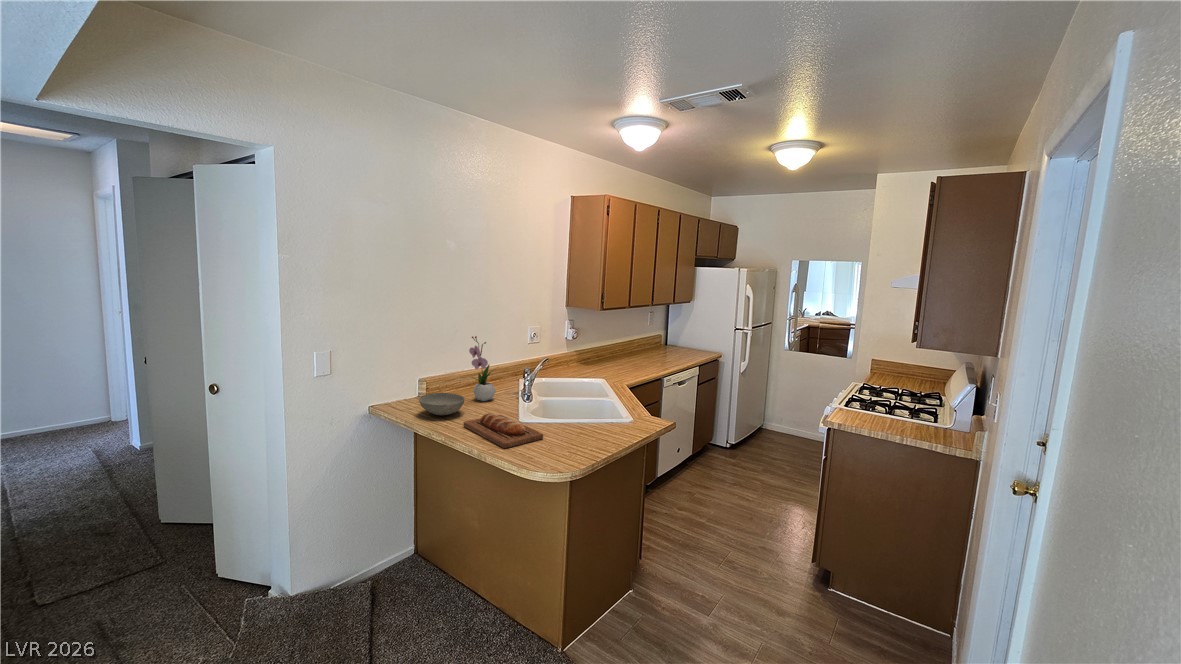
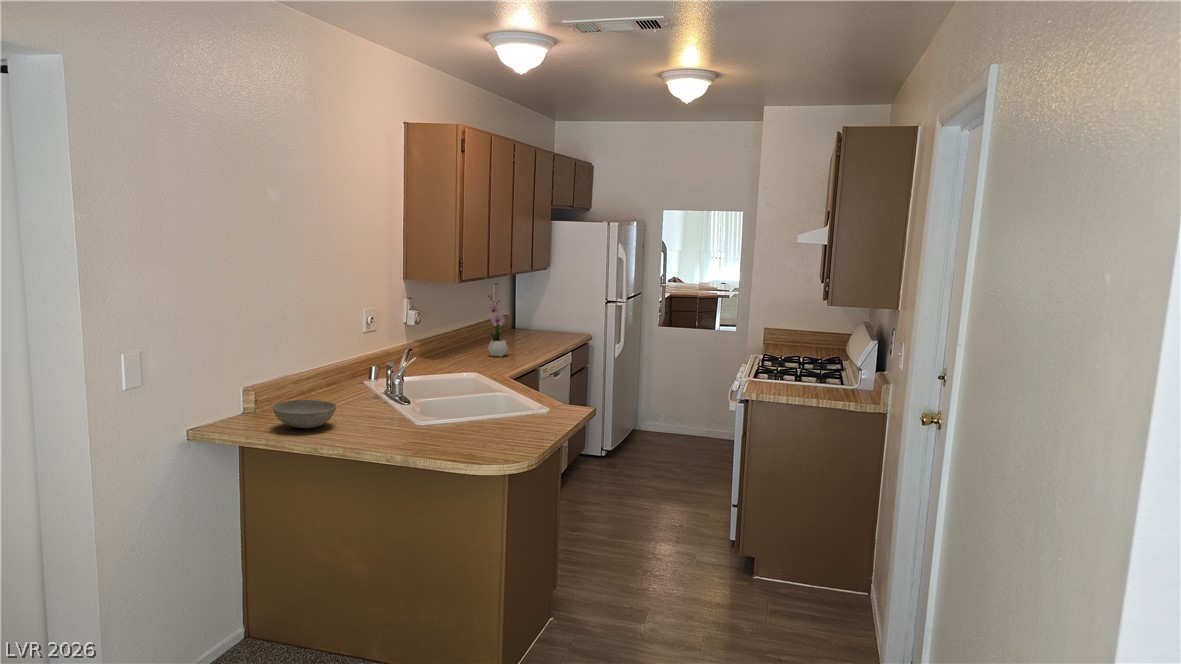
flower arrangement: present [469,336,496,401] -> present [487,295,508,357]
bread loaf: present [463,413,543,448] -> none [352,416,465,451]

